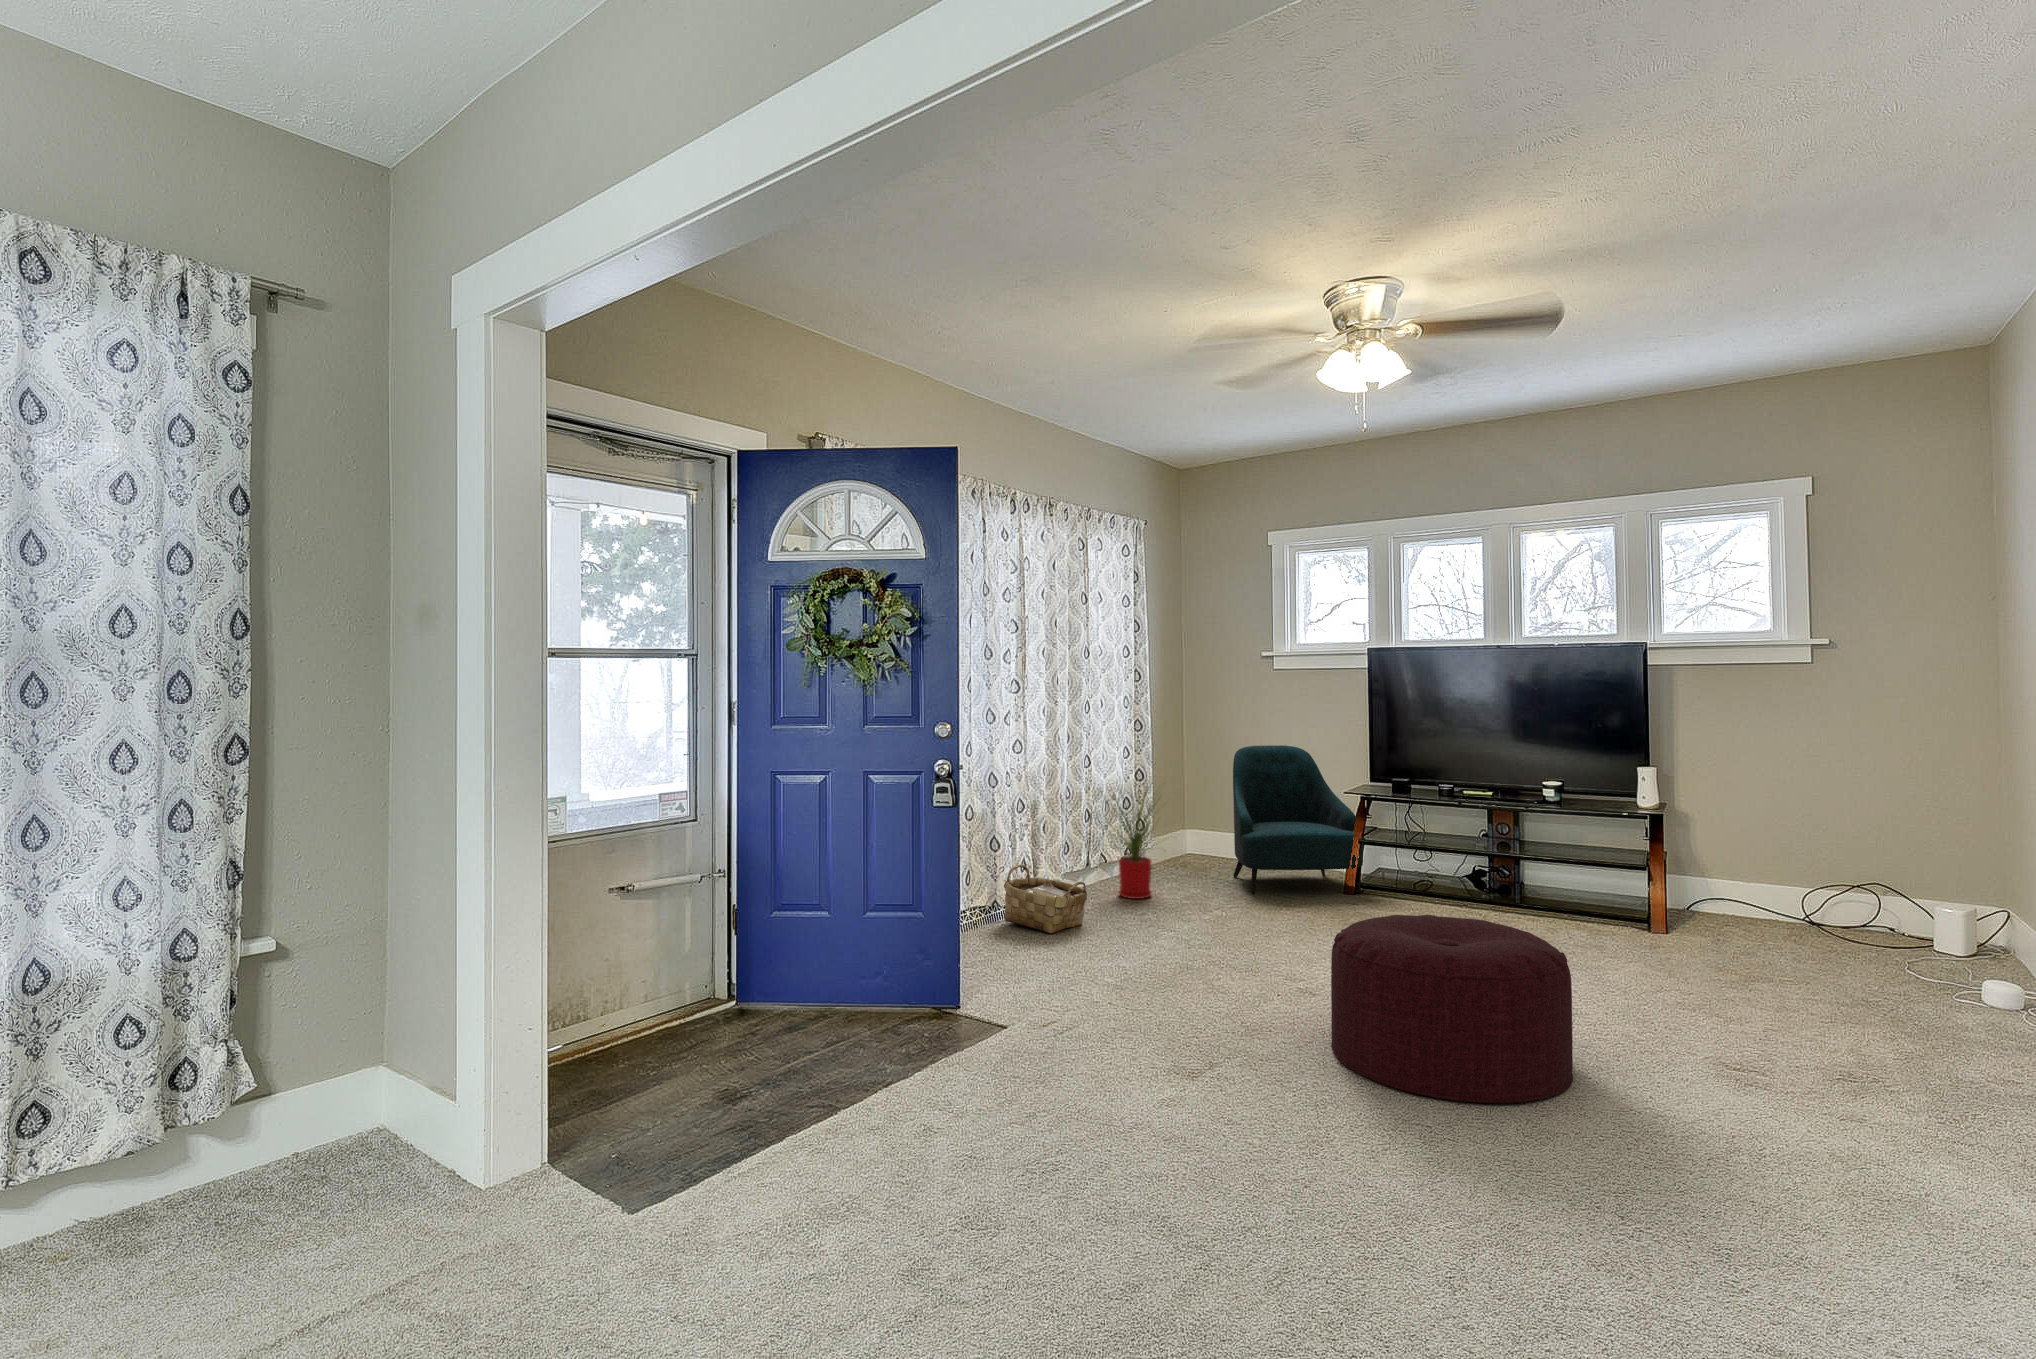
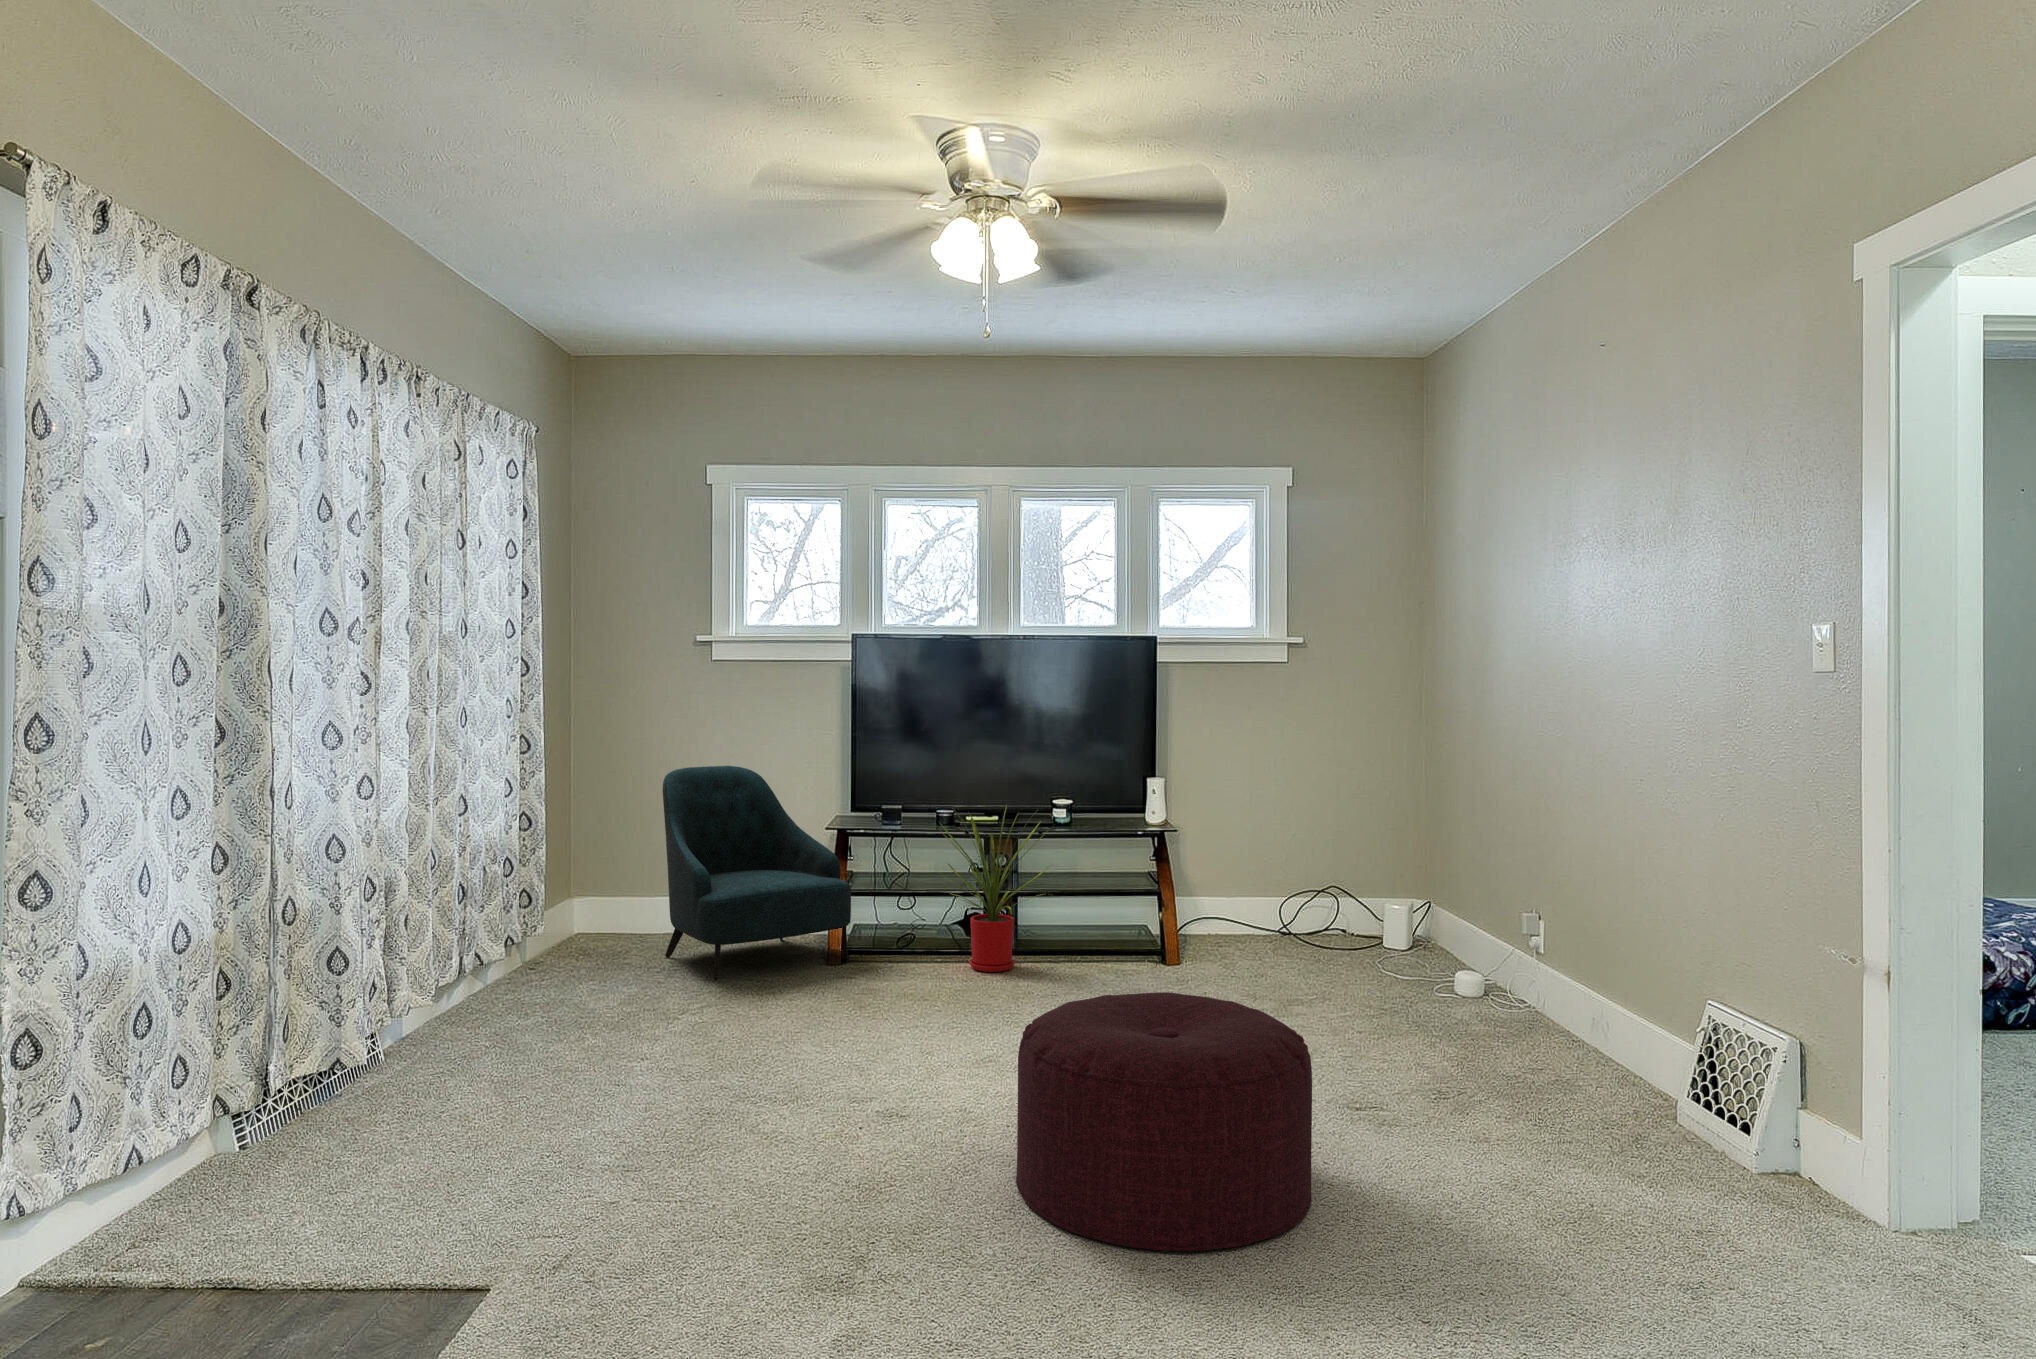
house plant: present [1097,786,1160,899] -> present [939,805,1049,972]
woven basket: present [1004,864,1087,934] -> none [353,990,512,1103]

